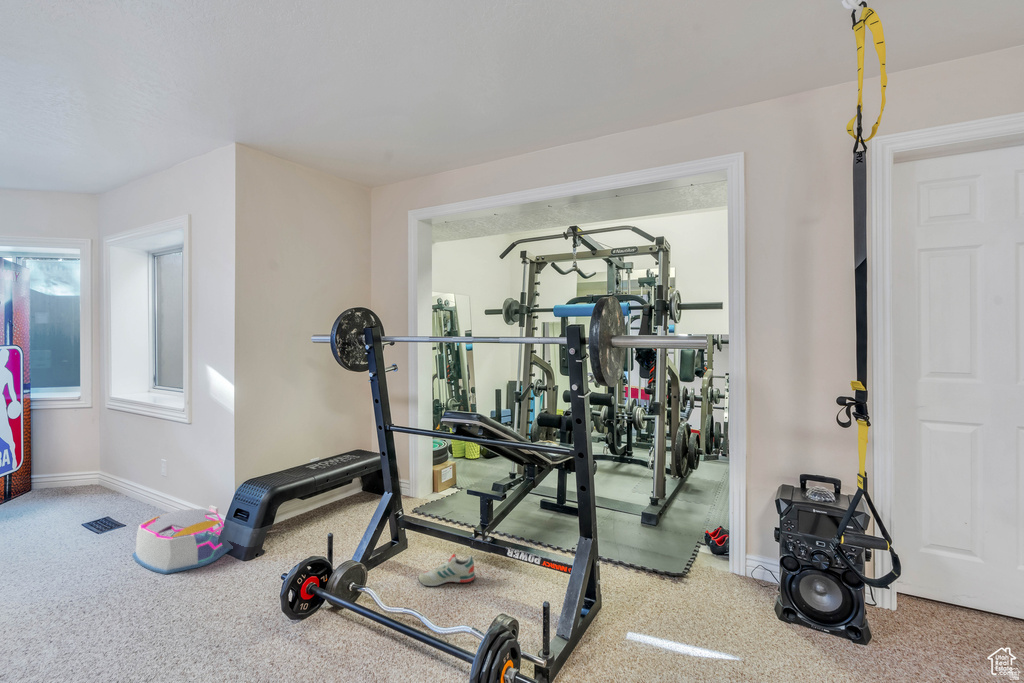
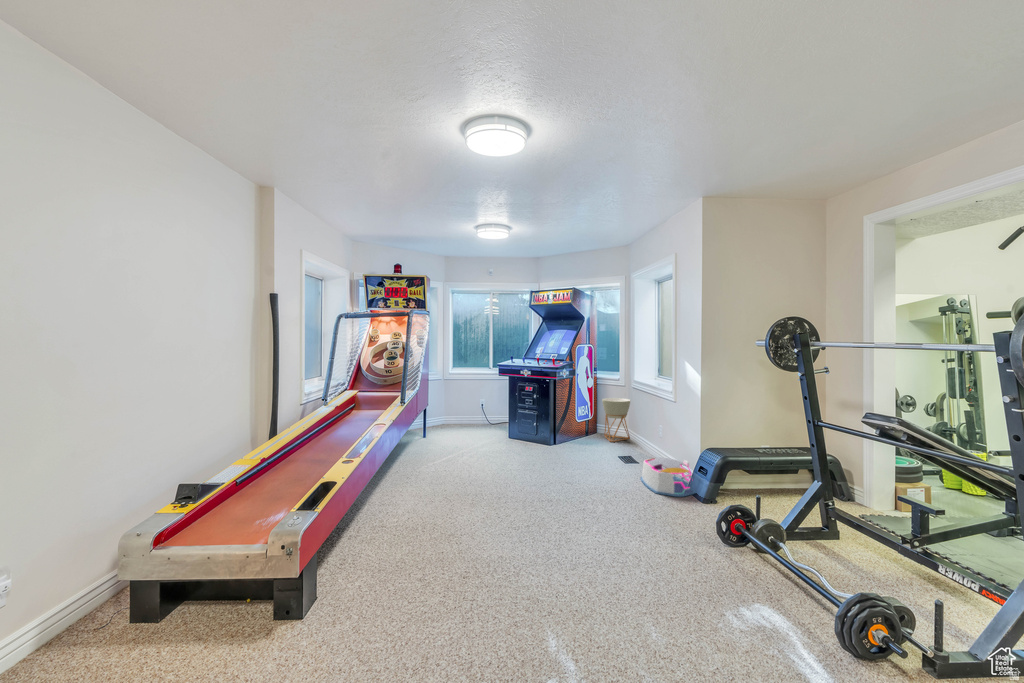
planter: none [43,428,105,504] -> present [602,398,630,442]
shoe: present [418,554,475,587] -> none [841,555,911,589]

